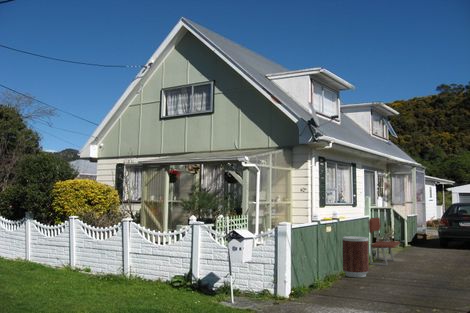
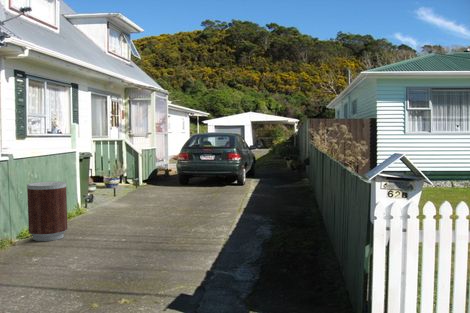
bench: present [368,218,400,266] -> none [79,153,124,216]

